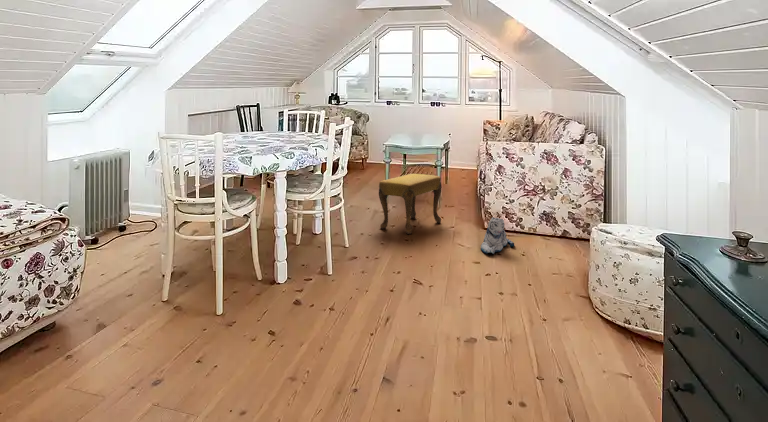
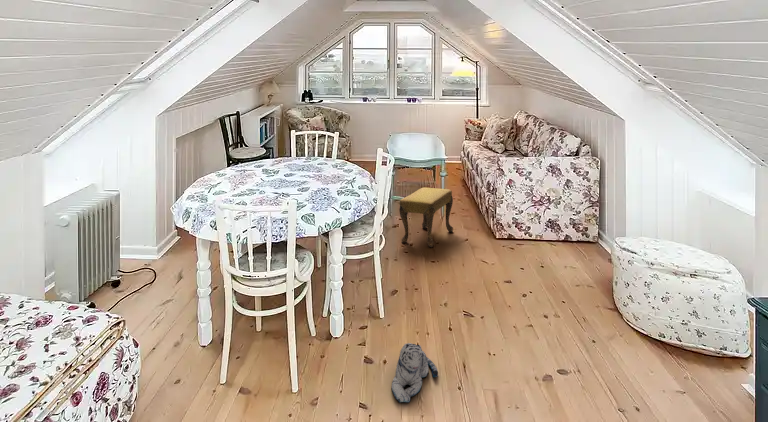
plush toy: present [481,217,514,254] -> present [391,343,438,403]

